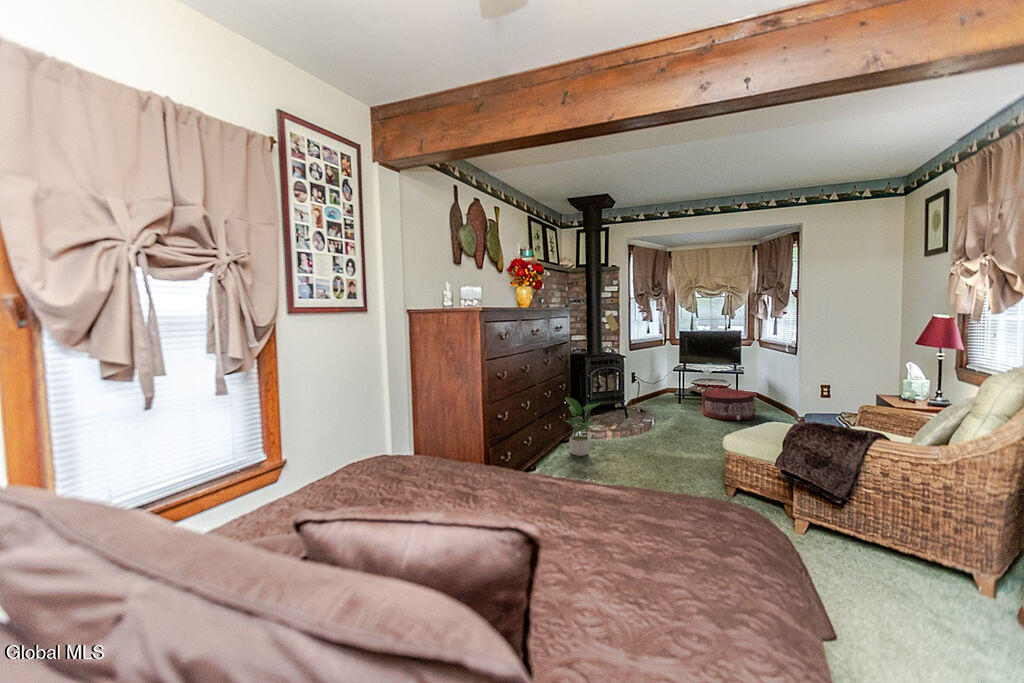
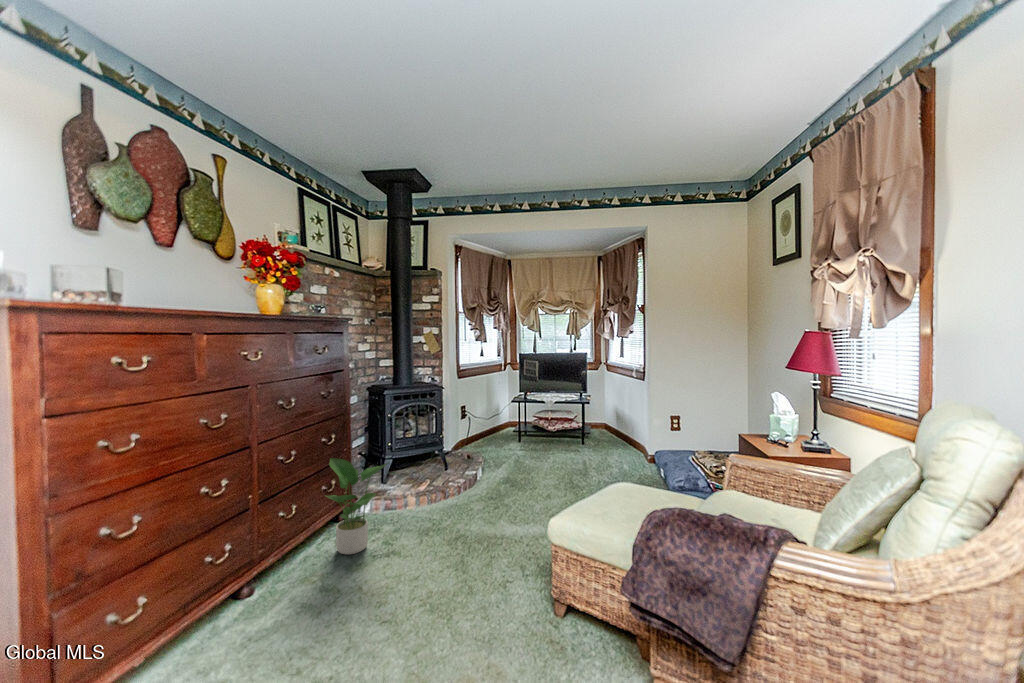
pouf: present [702,389,756,420] -> none [543,422,603,463]

